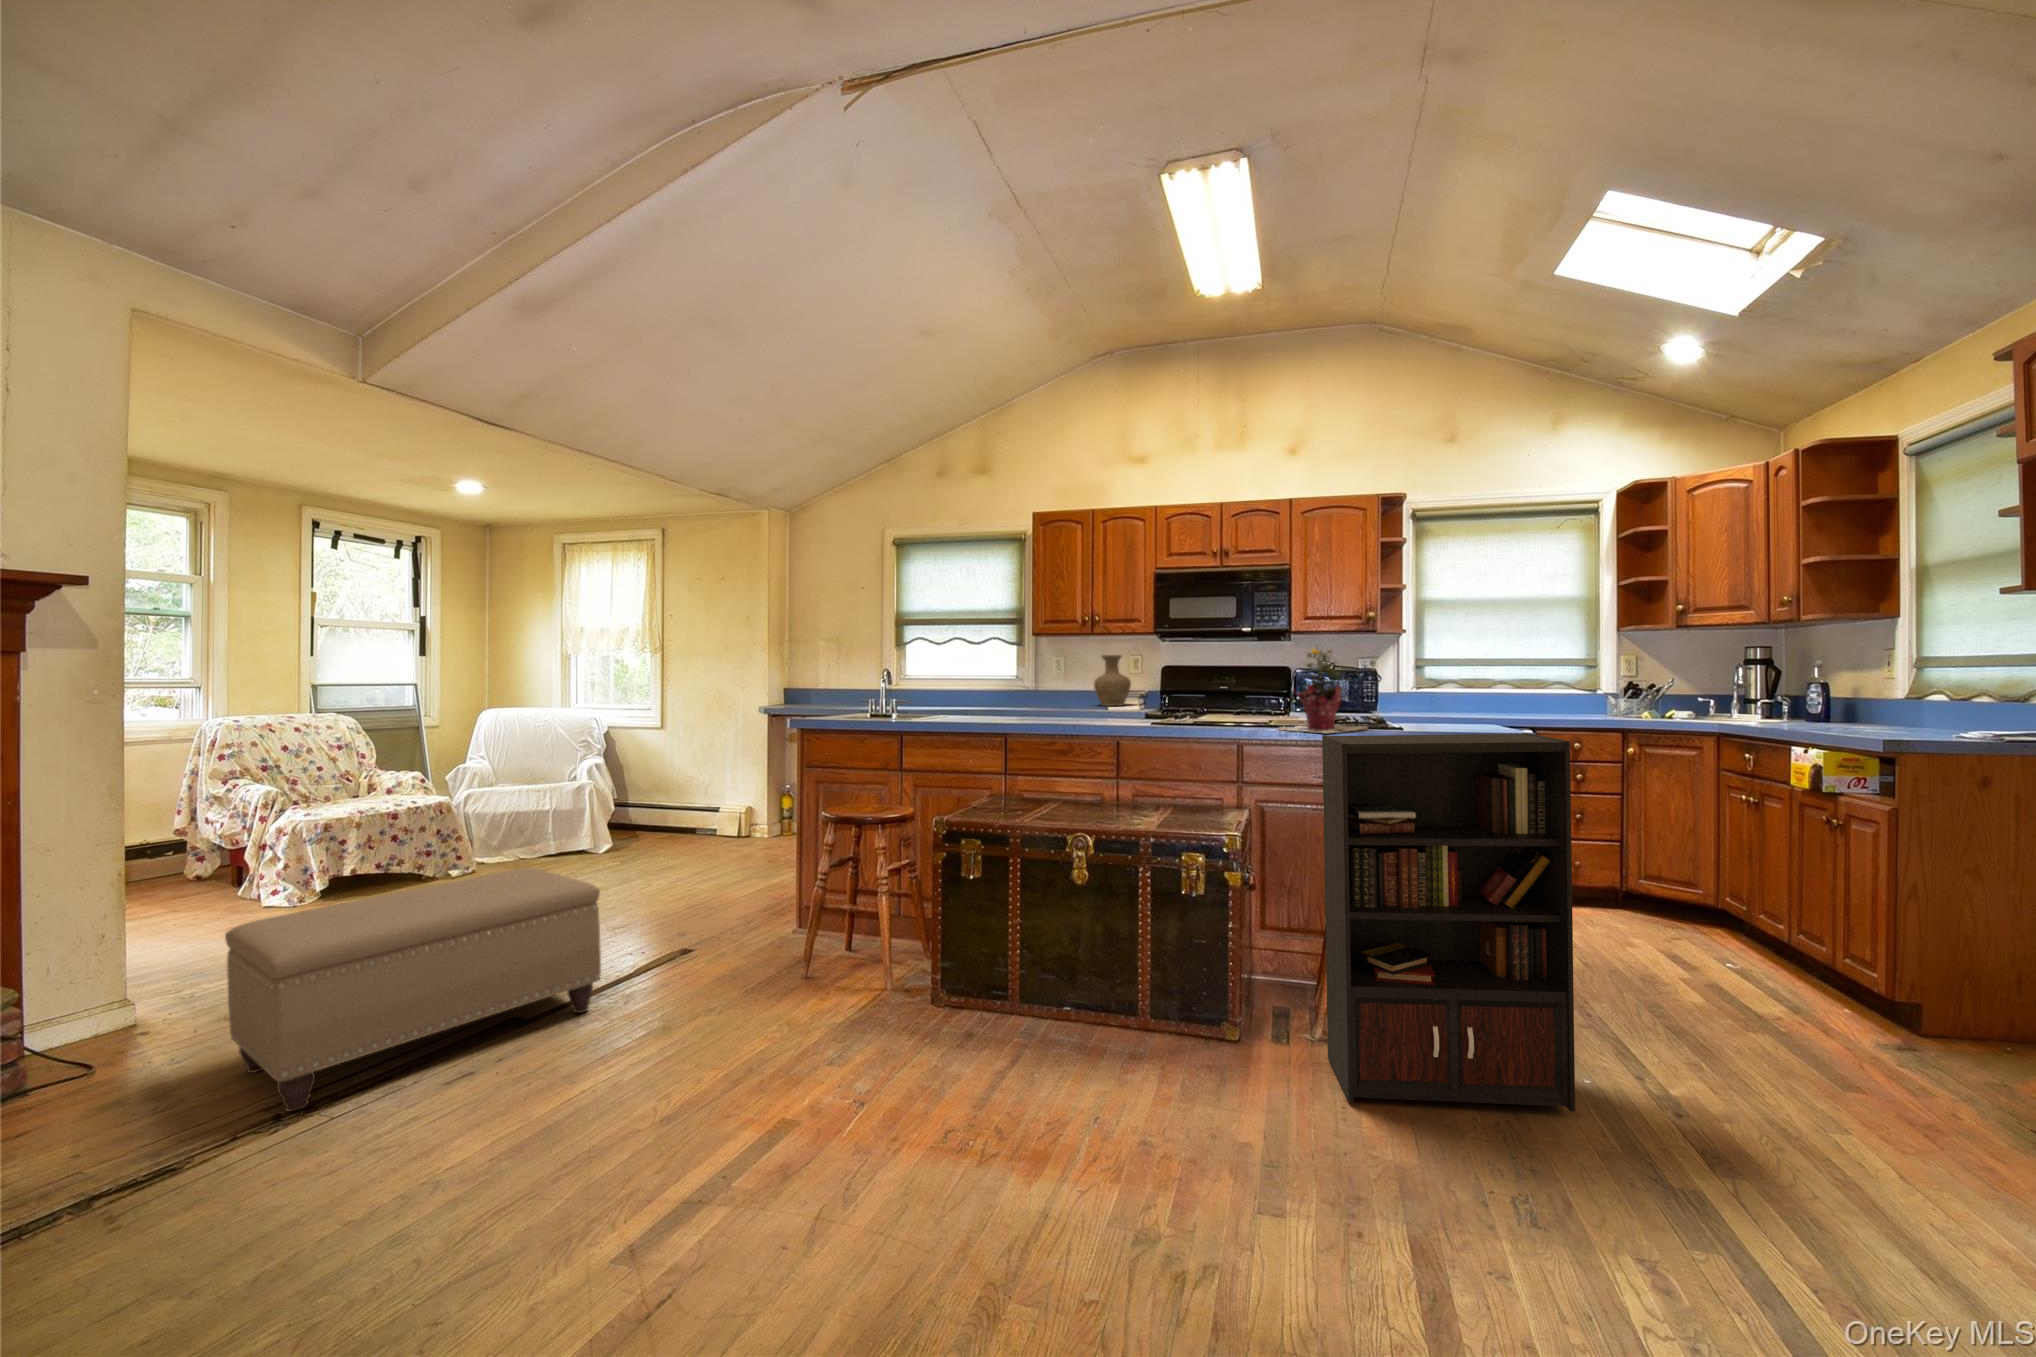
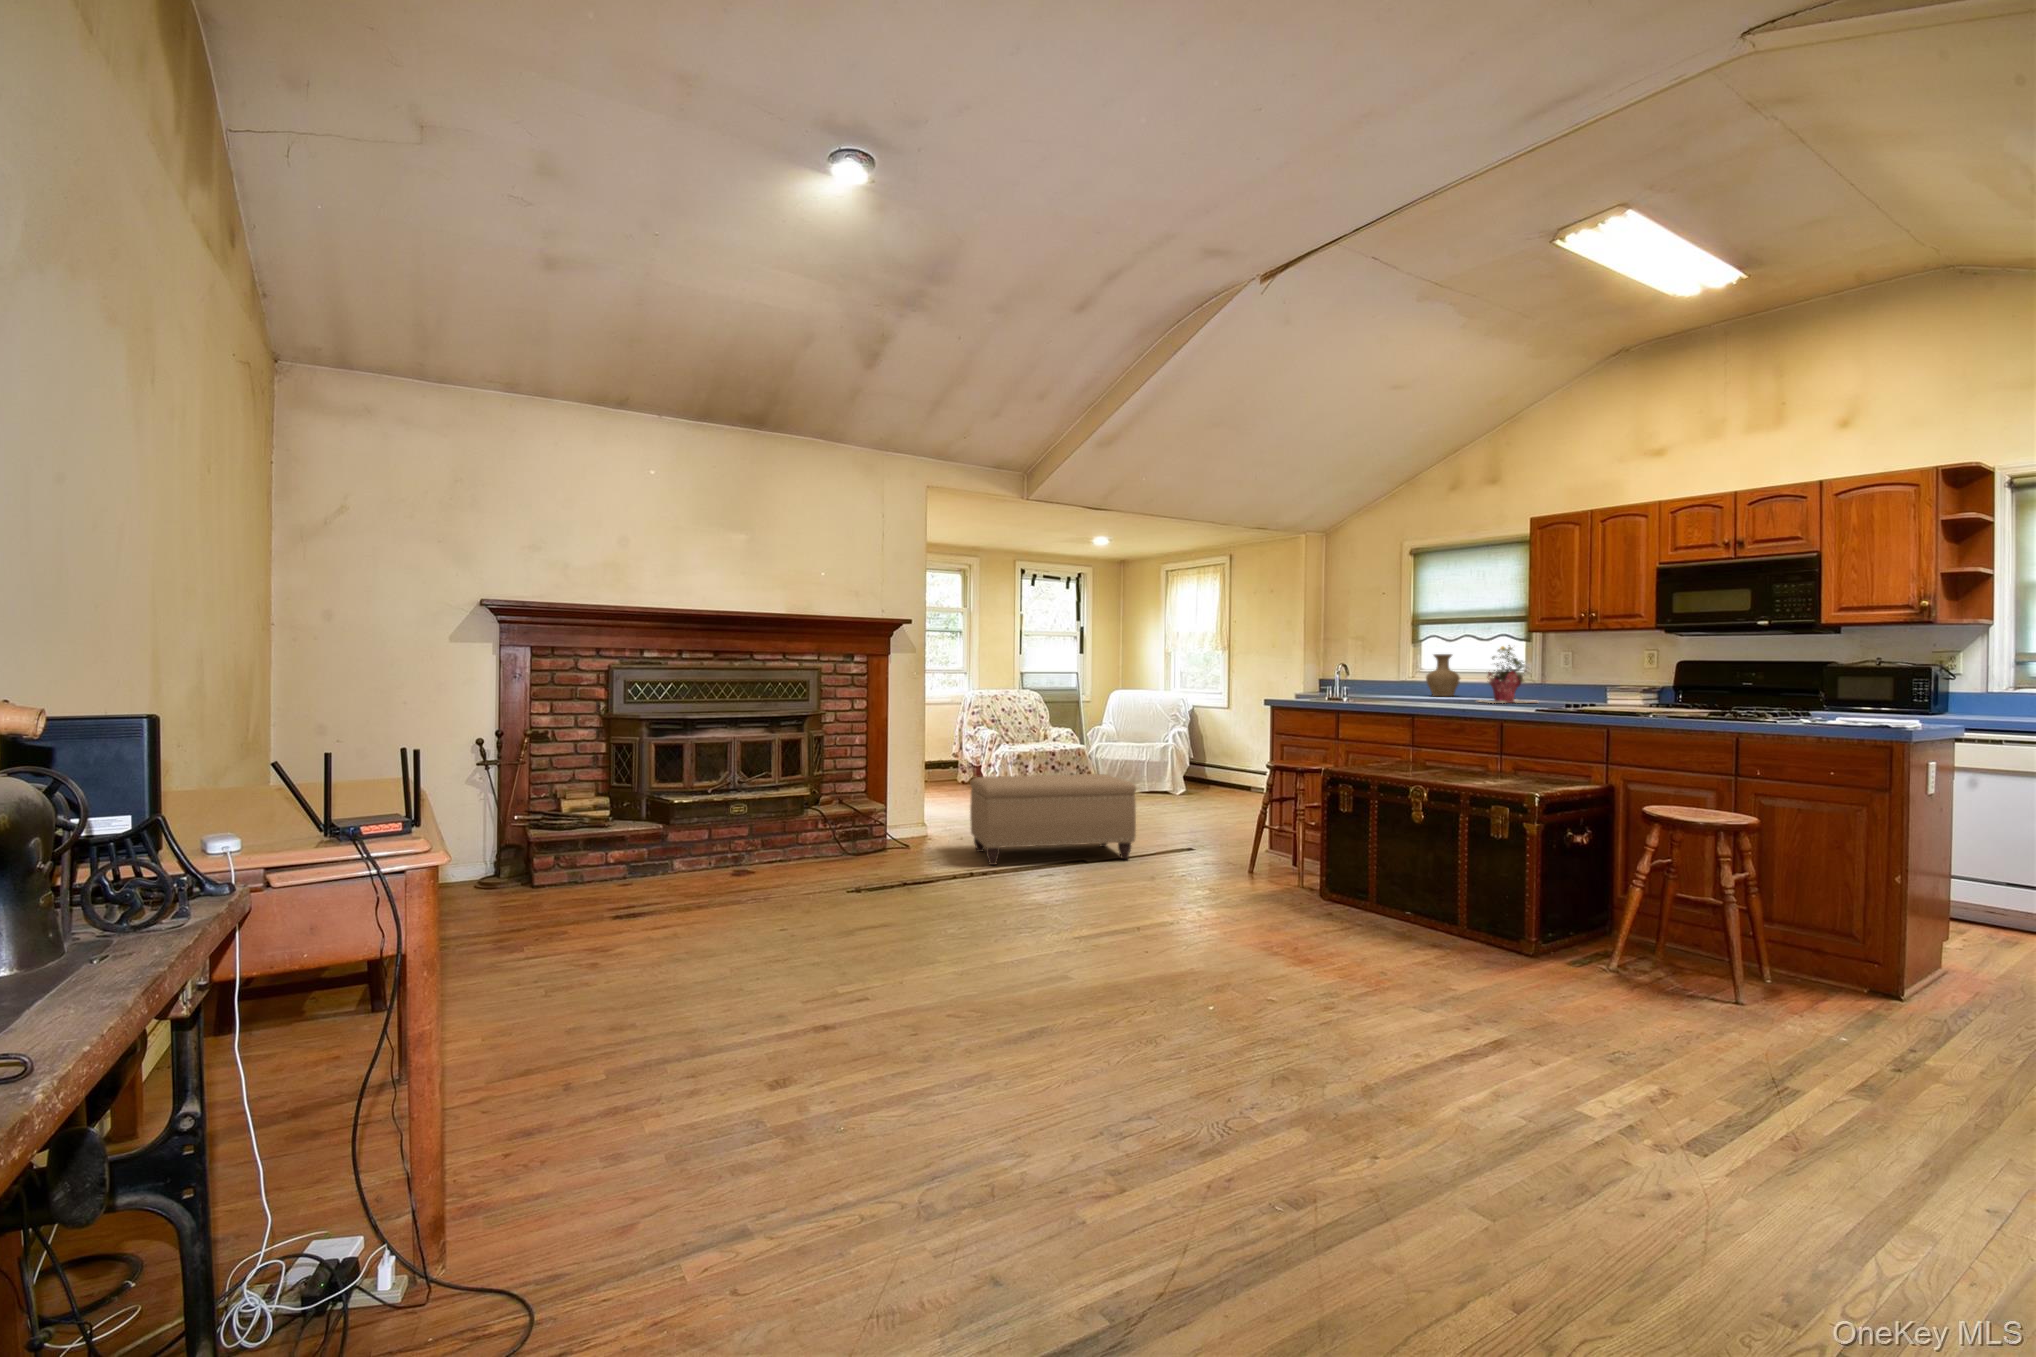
potted plant: present [1279,649,1367,733] -> present [1477,645,1538,703]
vase: present [1094,655,1131,706] -> present [1426,654,1460,696]
bookcase: present [1322,733,1575,1112] -> none [1599,703,1915,1034]

